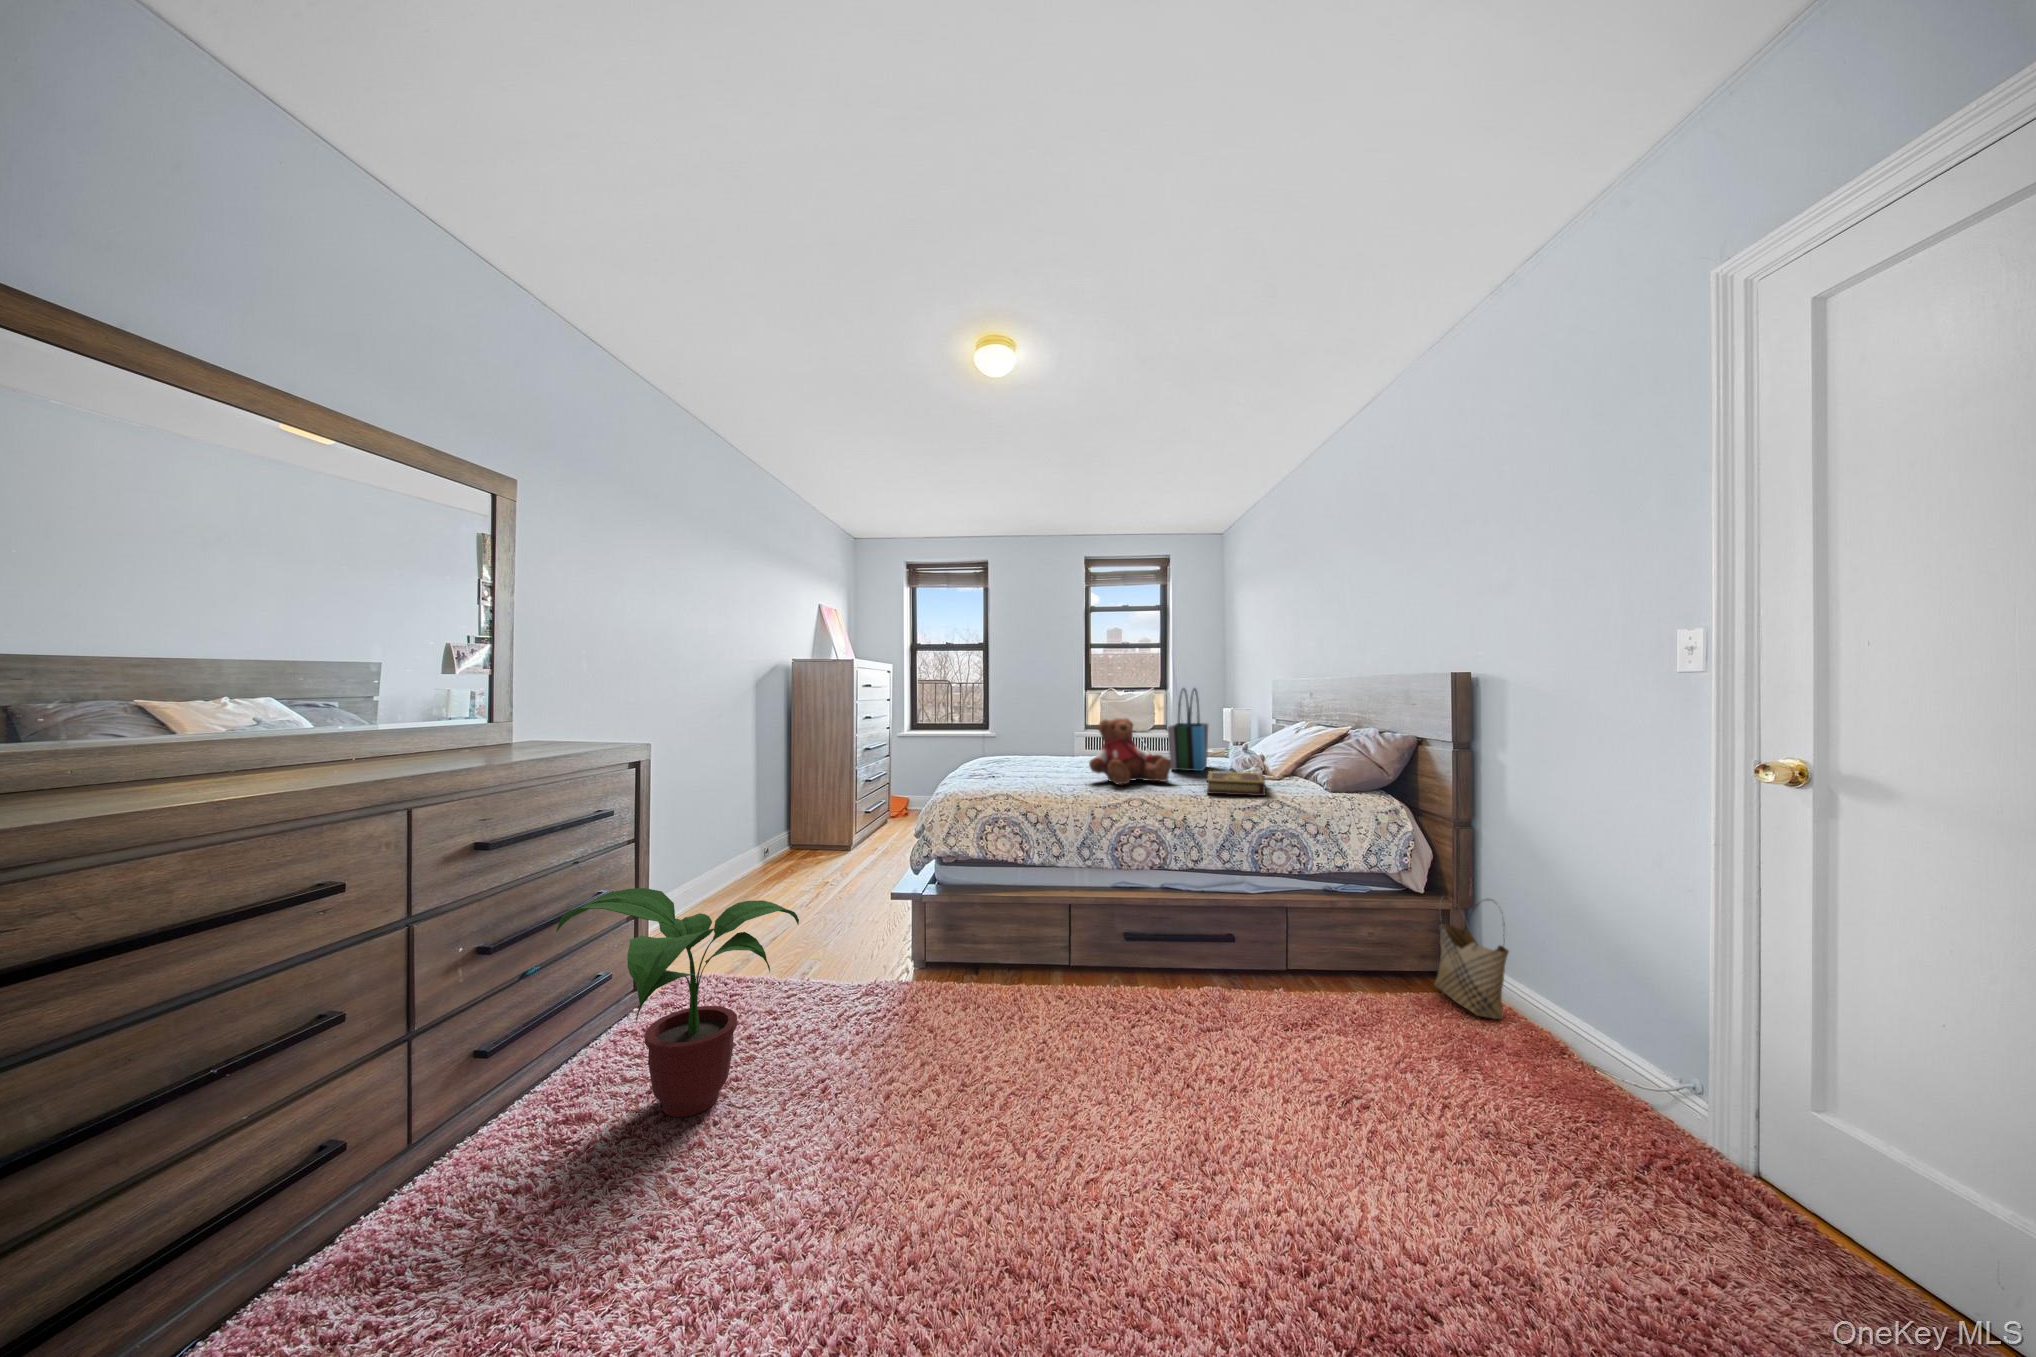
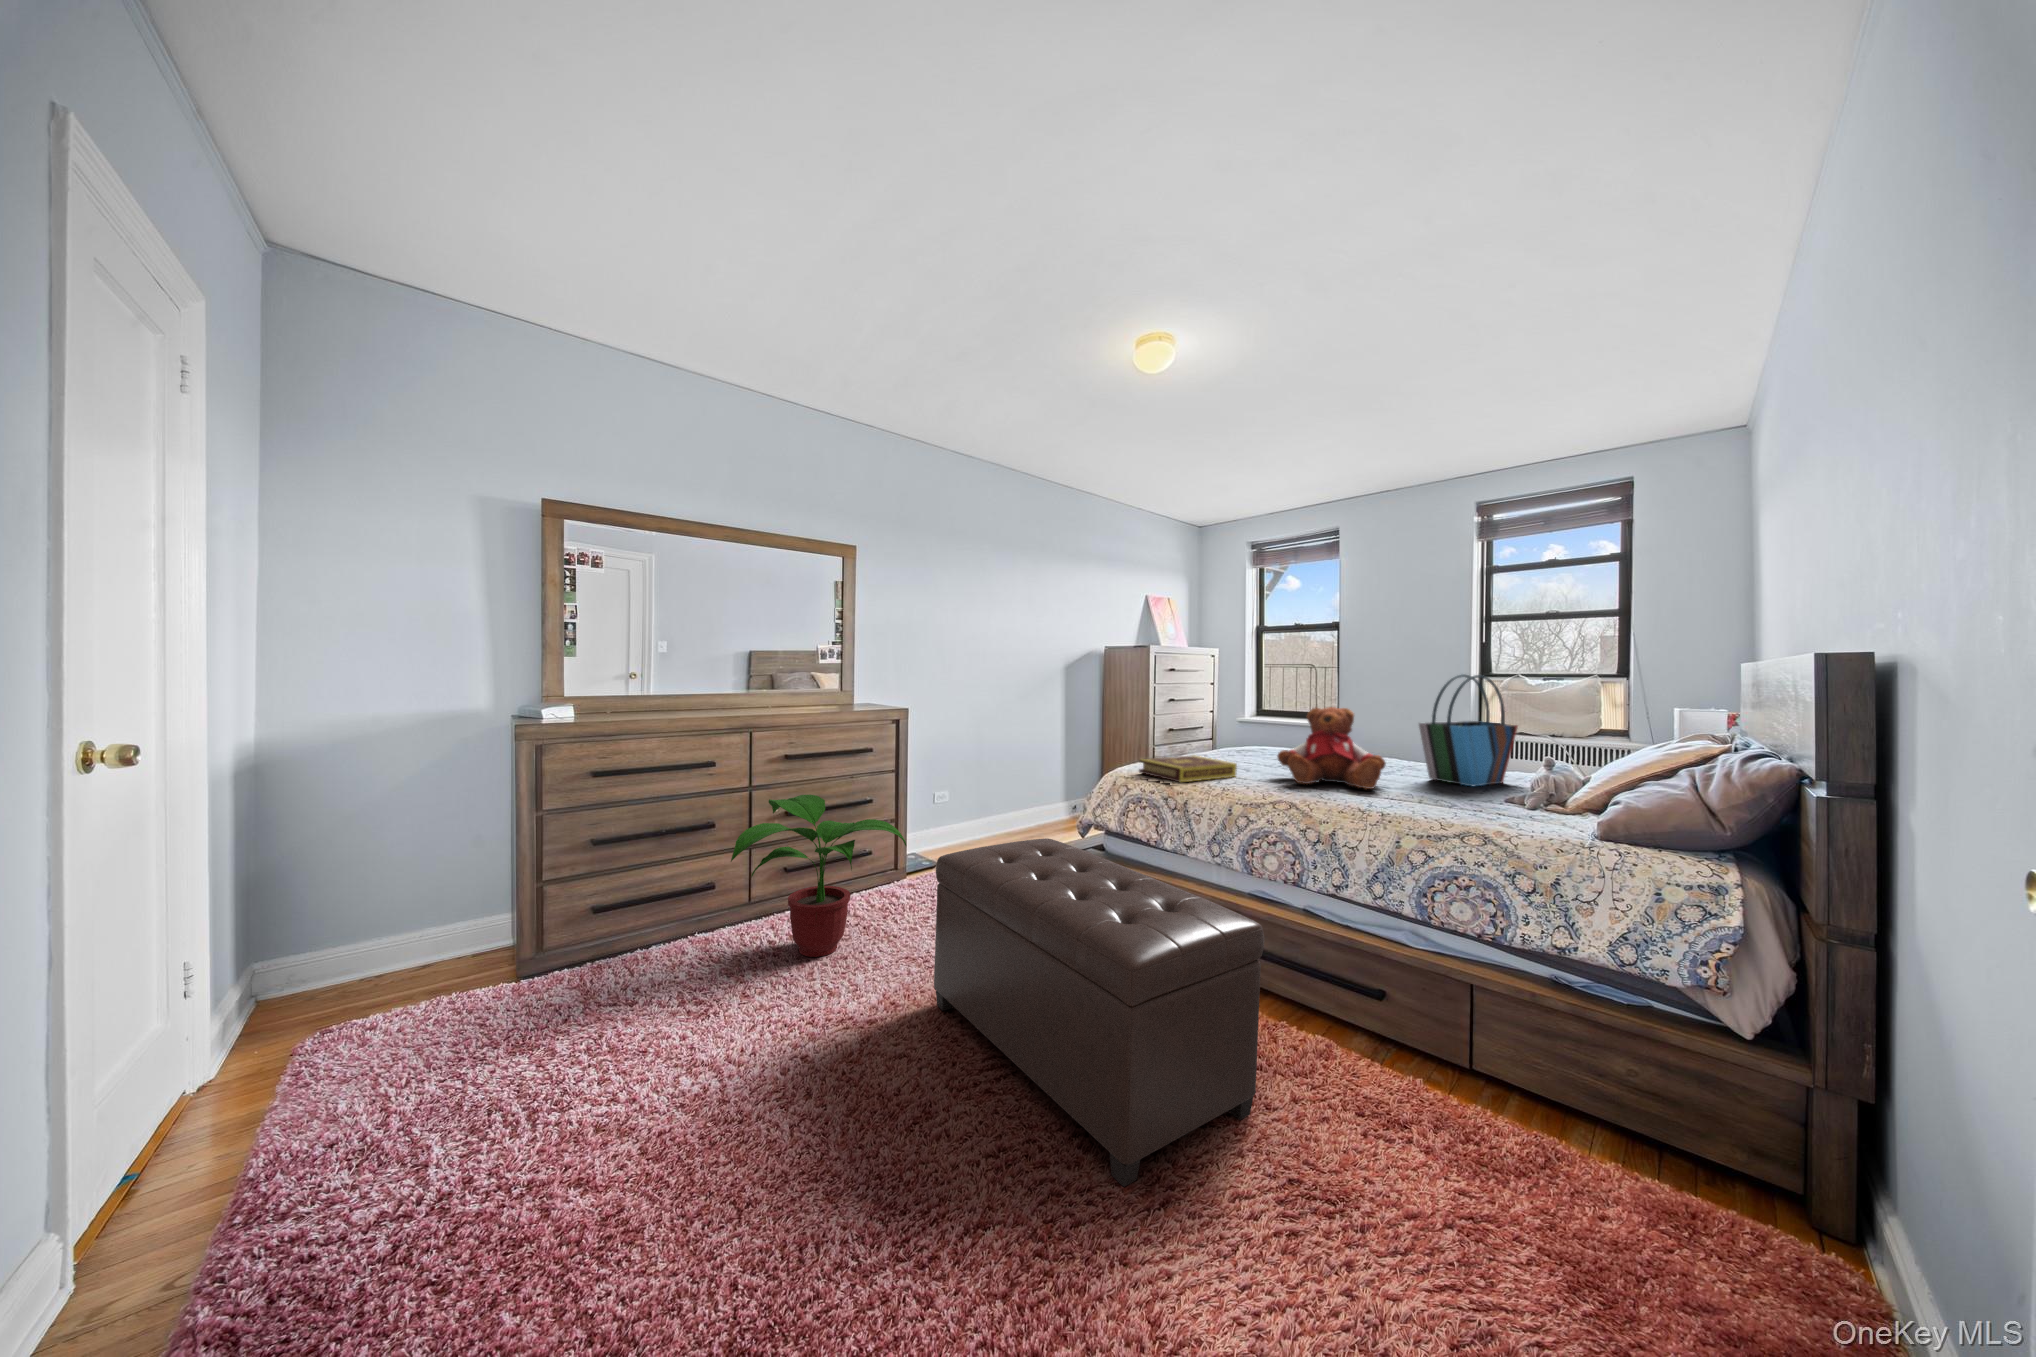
book: present [1207,771,1265,796] -> present [1139,755,1237,782]
ottoman: none [918,874,1262,1147] -> present [934,838,1264,1187]
woven basket: present [1435,910,1509,1019] -> none [1720,1042,1857,1297]

